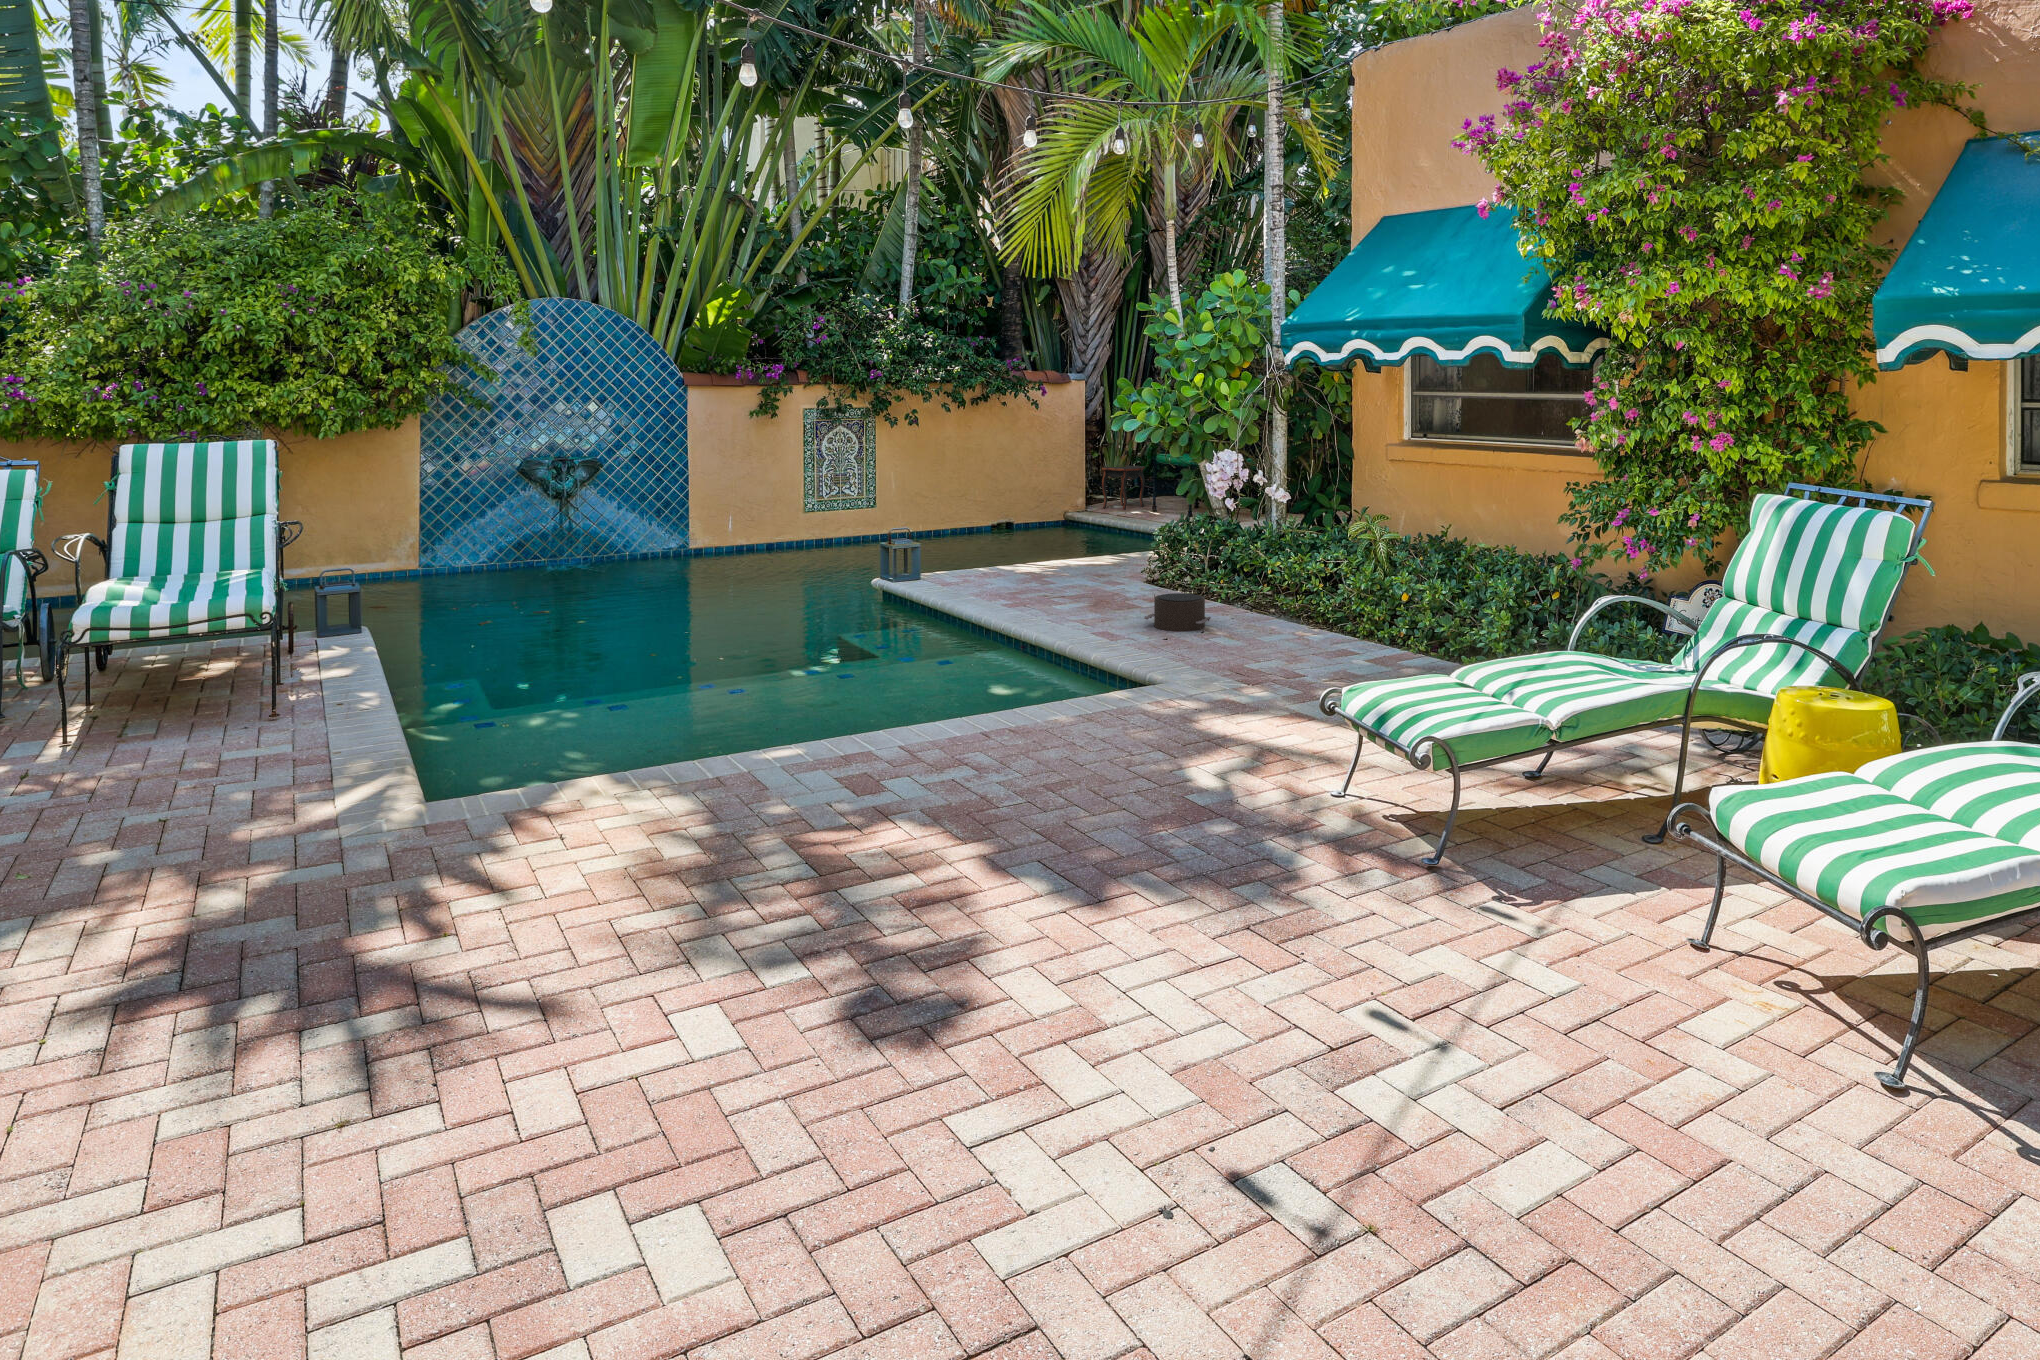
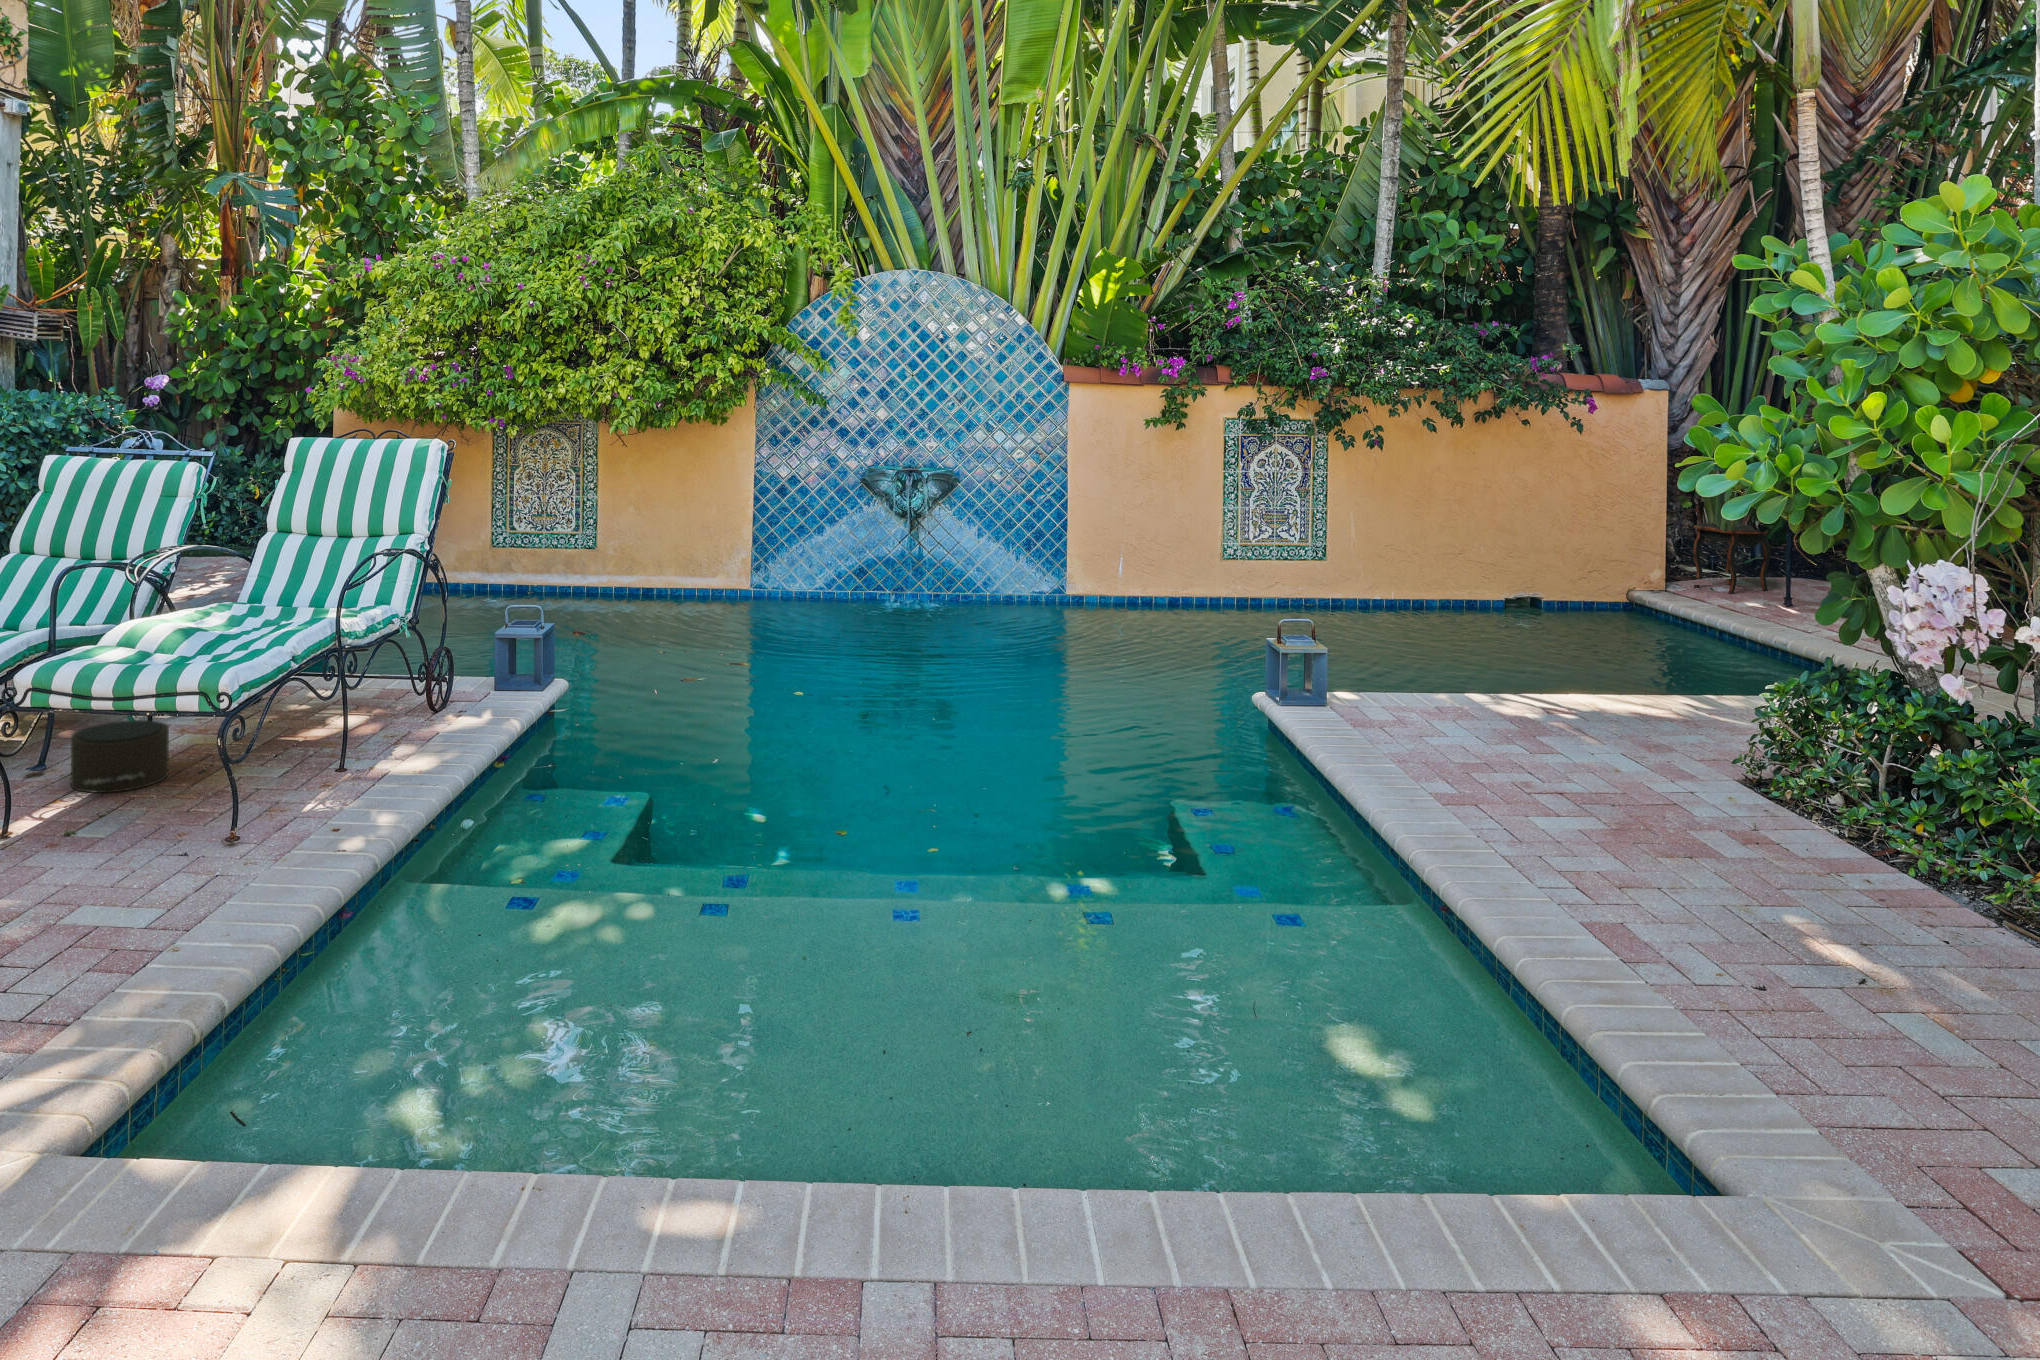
pouf: present [1144,593,1211,631] -> present [71,720,169,793]

